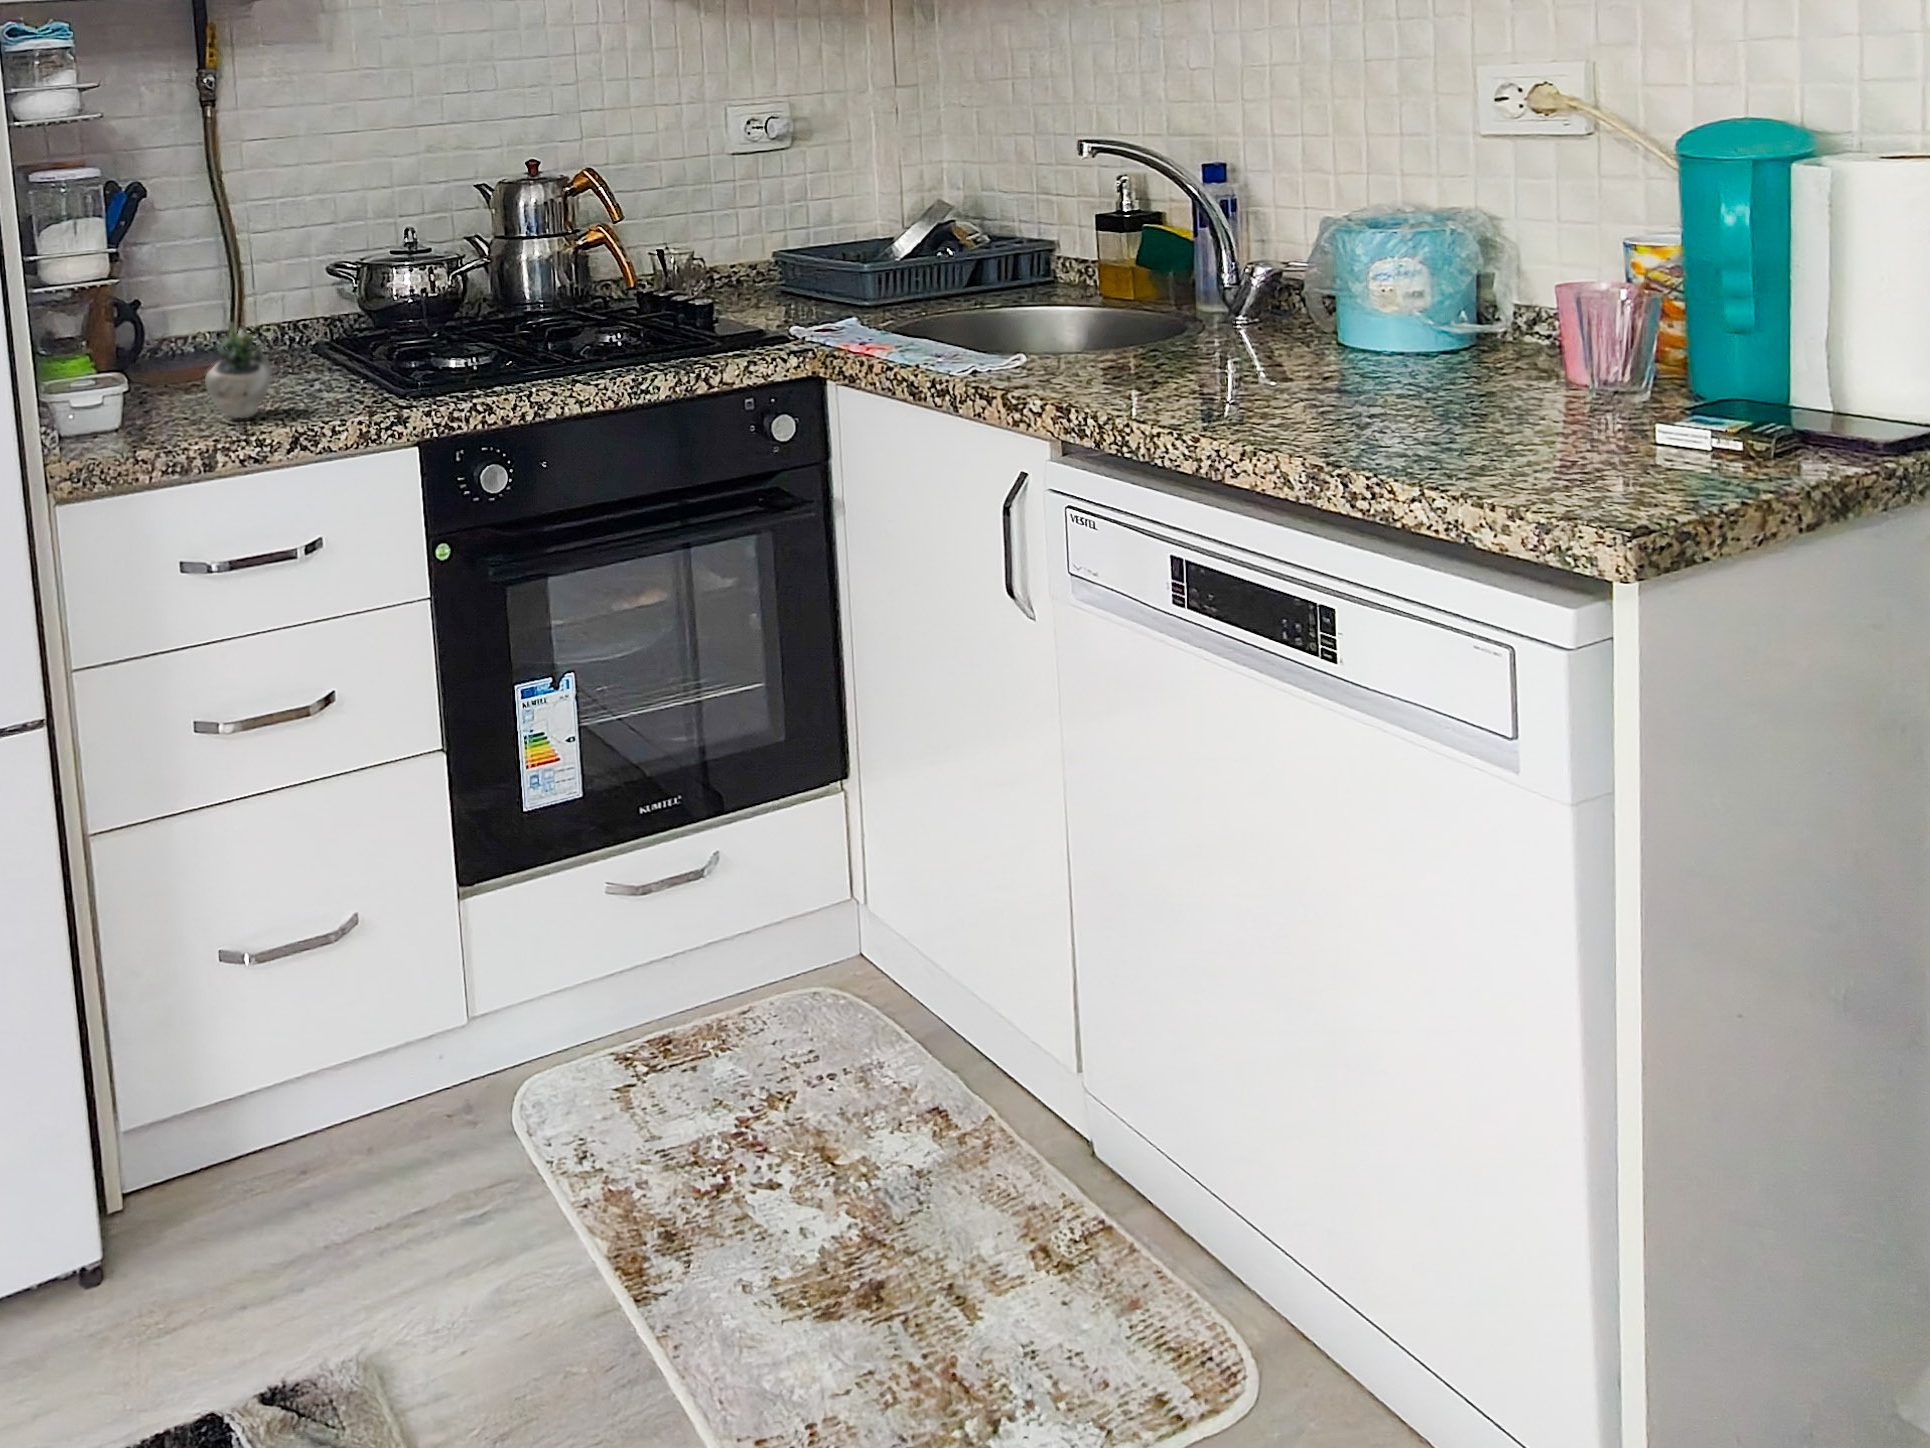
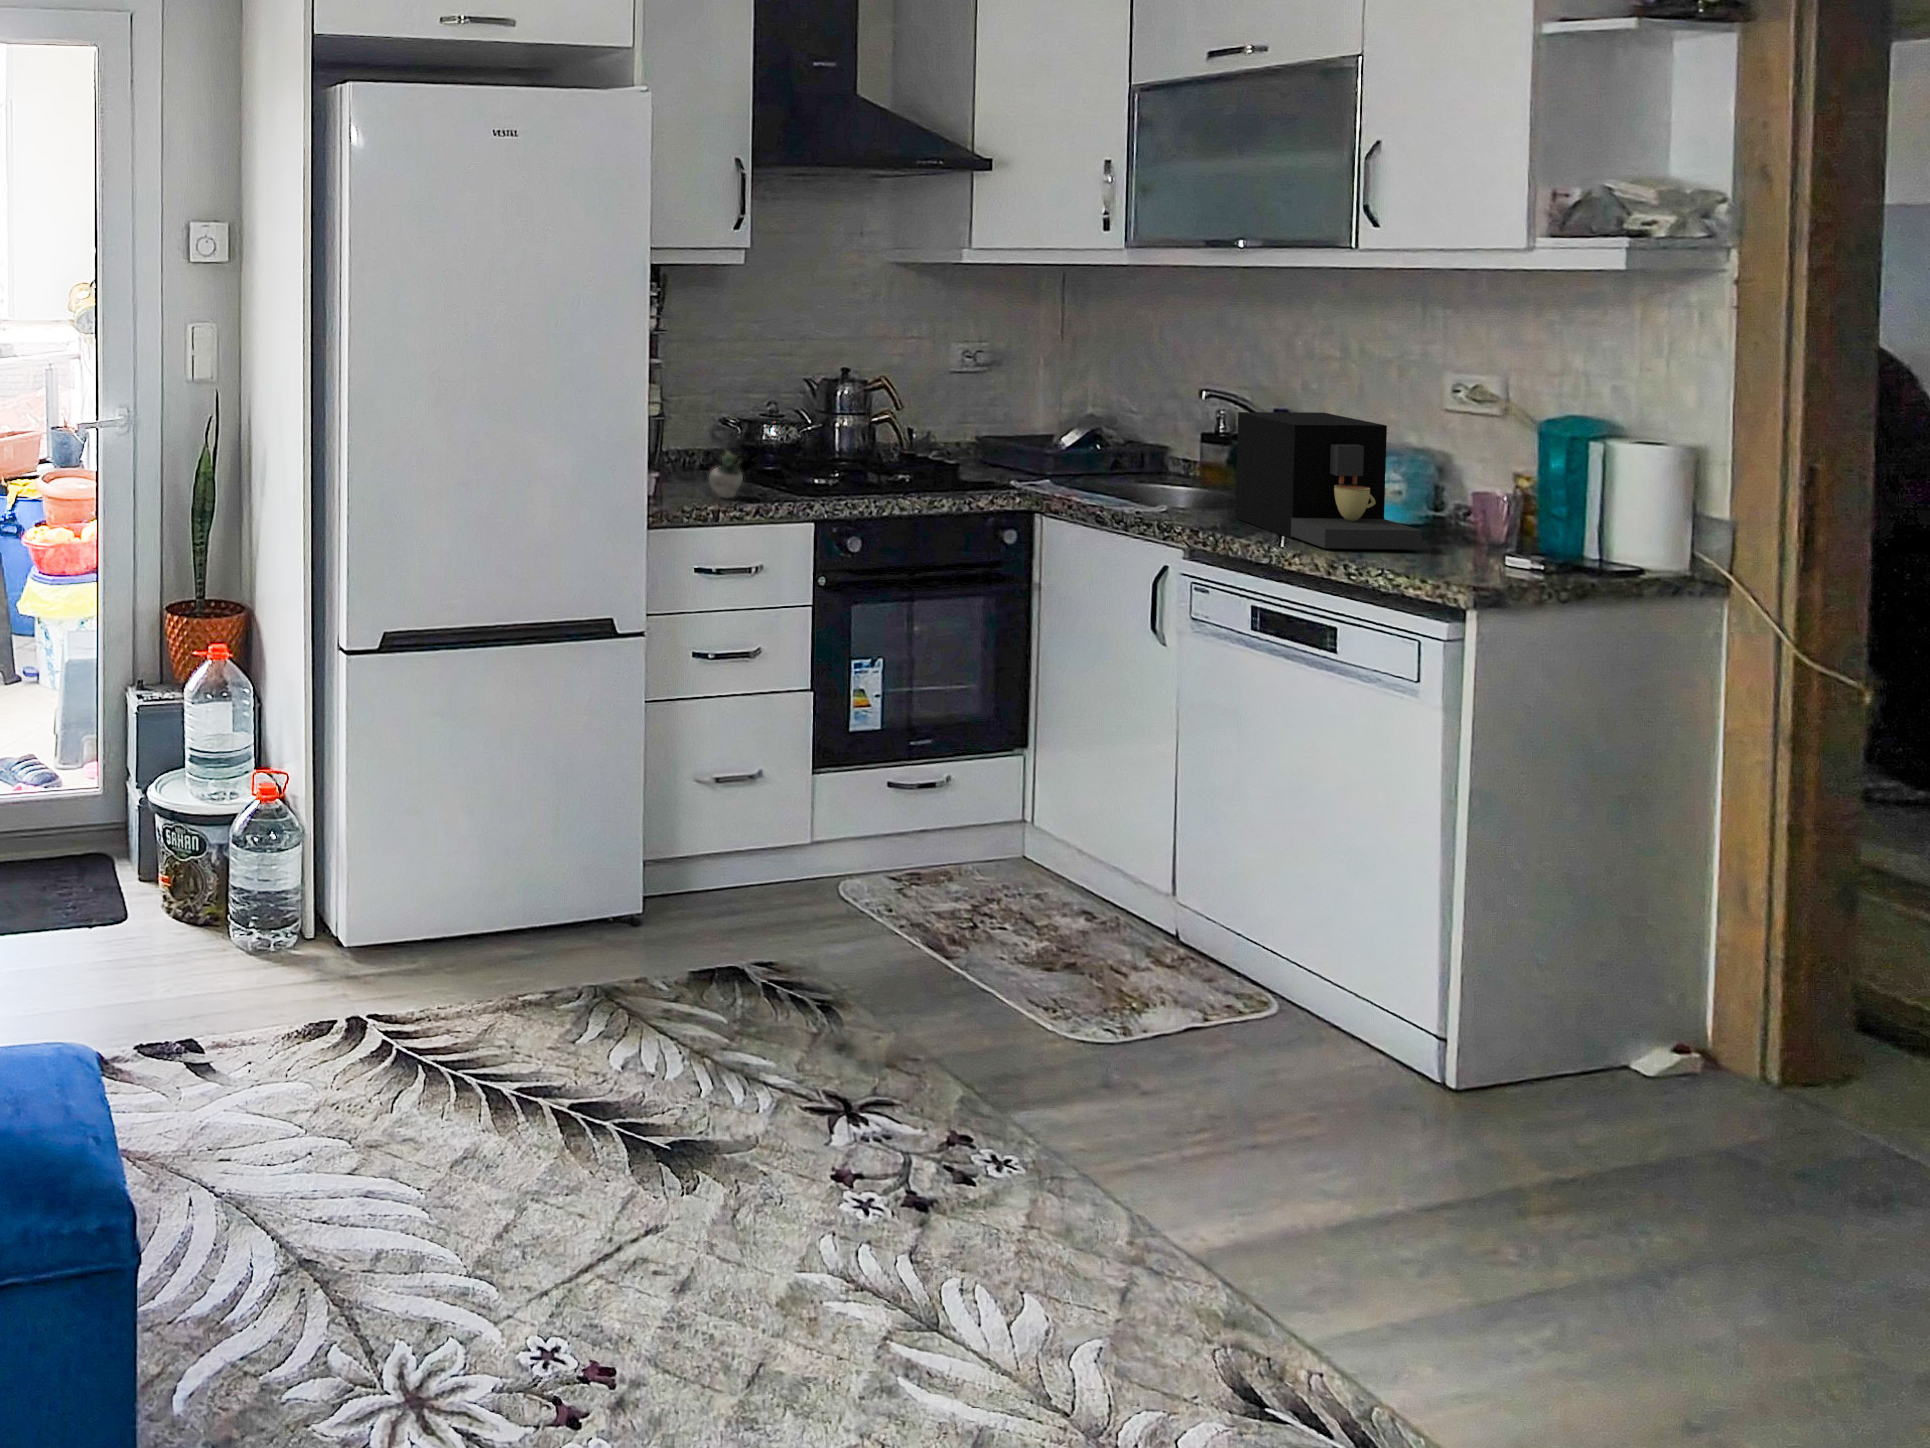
coffee maker: none [1132,156,1483,432] -> present [1235,412,1422,550]

